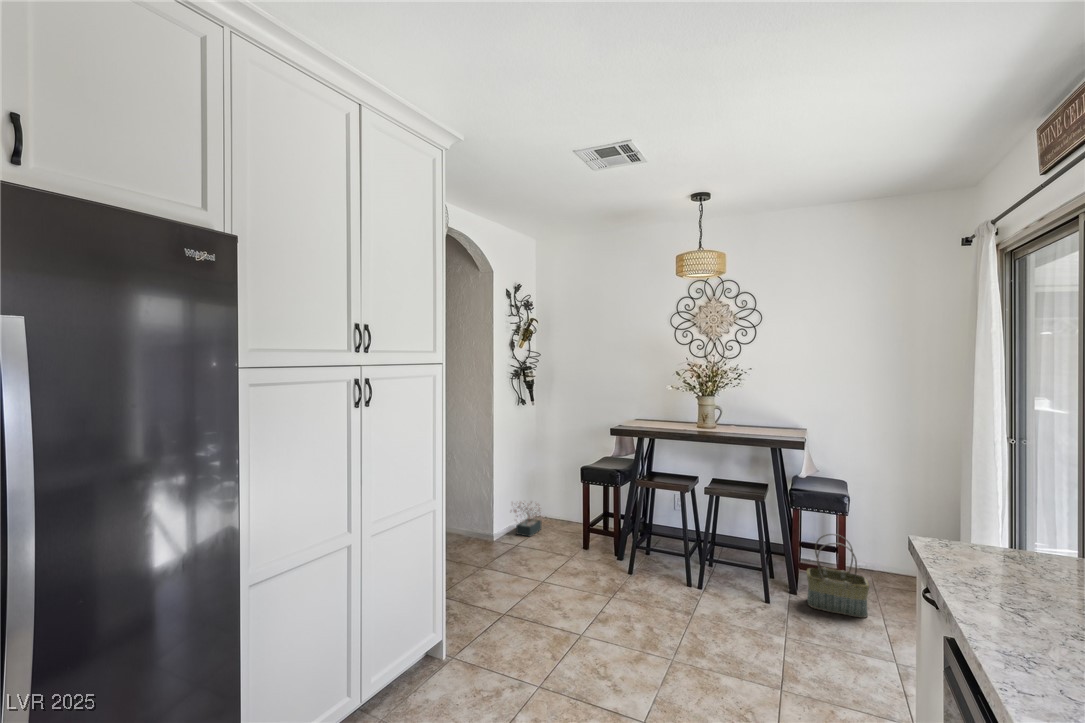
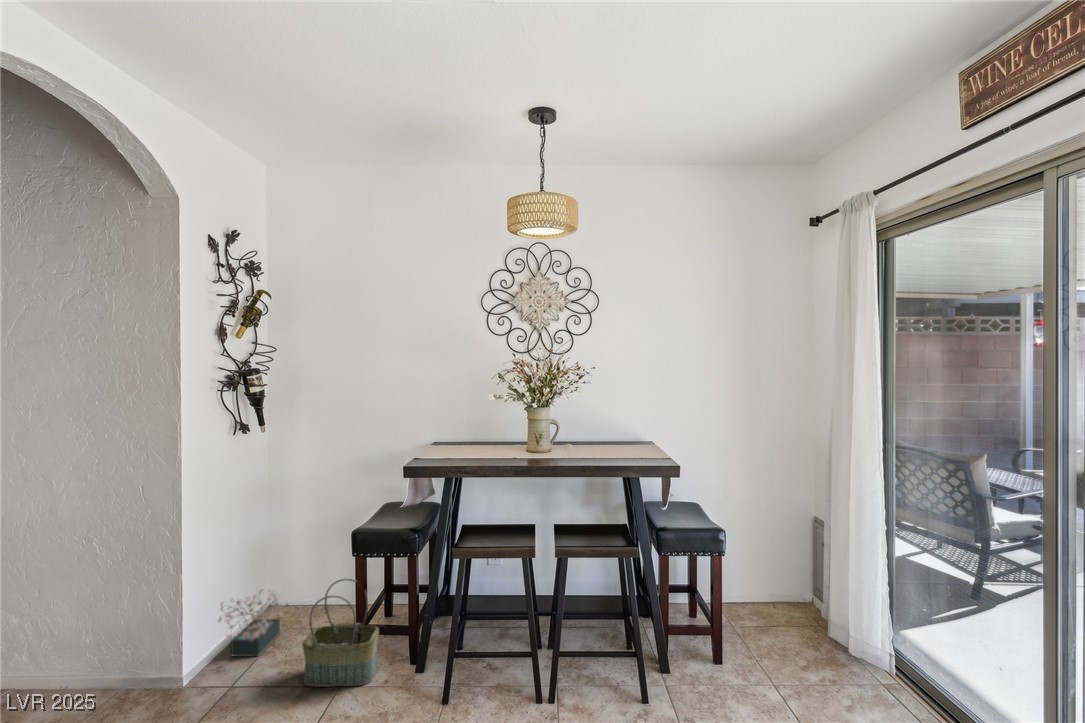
basket: present [806,534,869,618] -> present [302,578,379,687]

